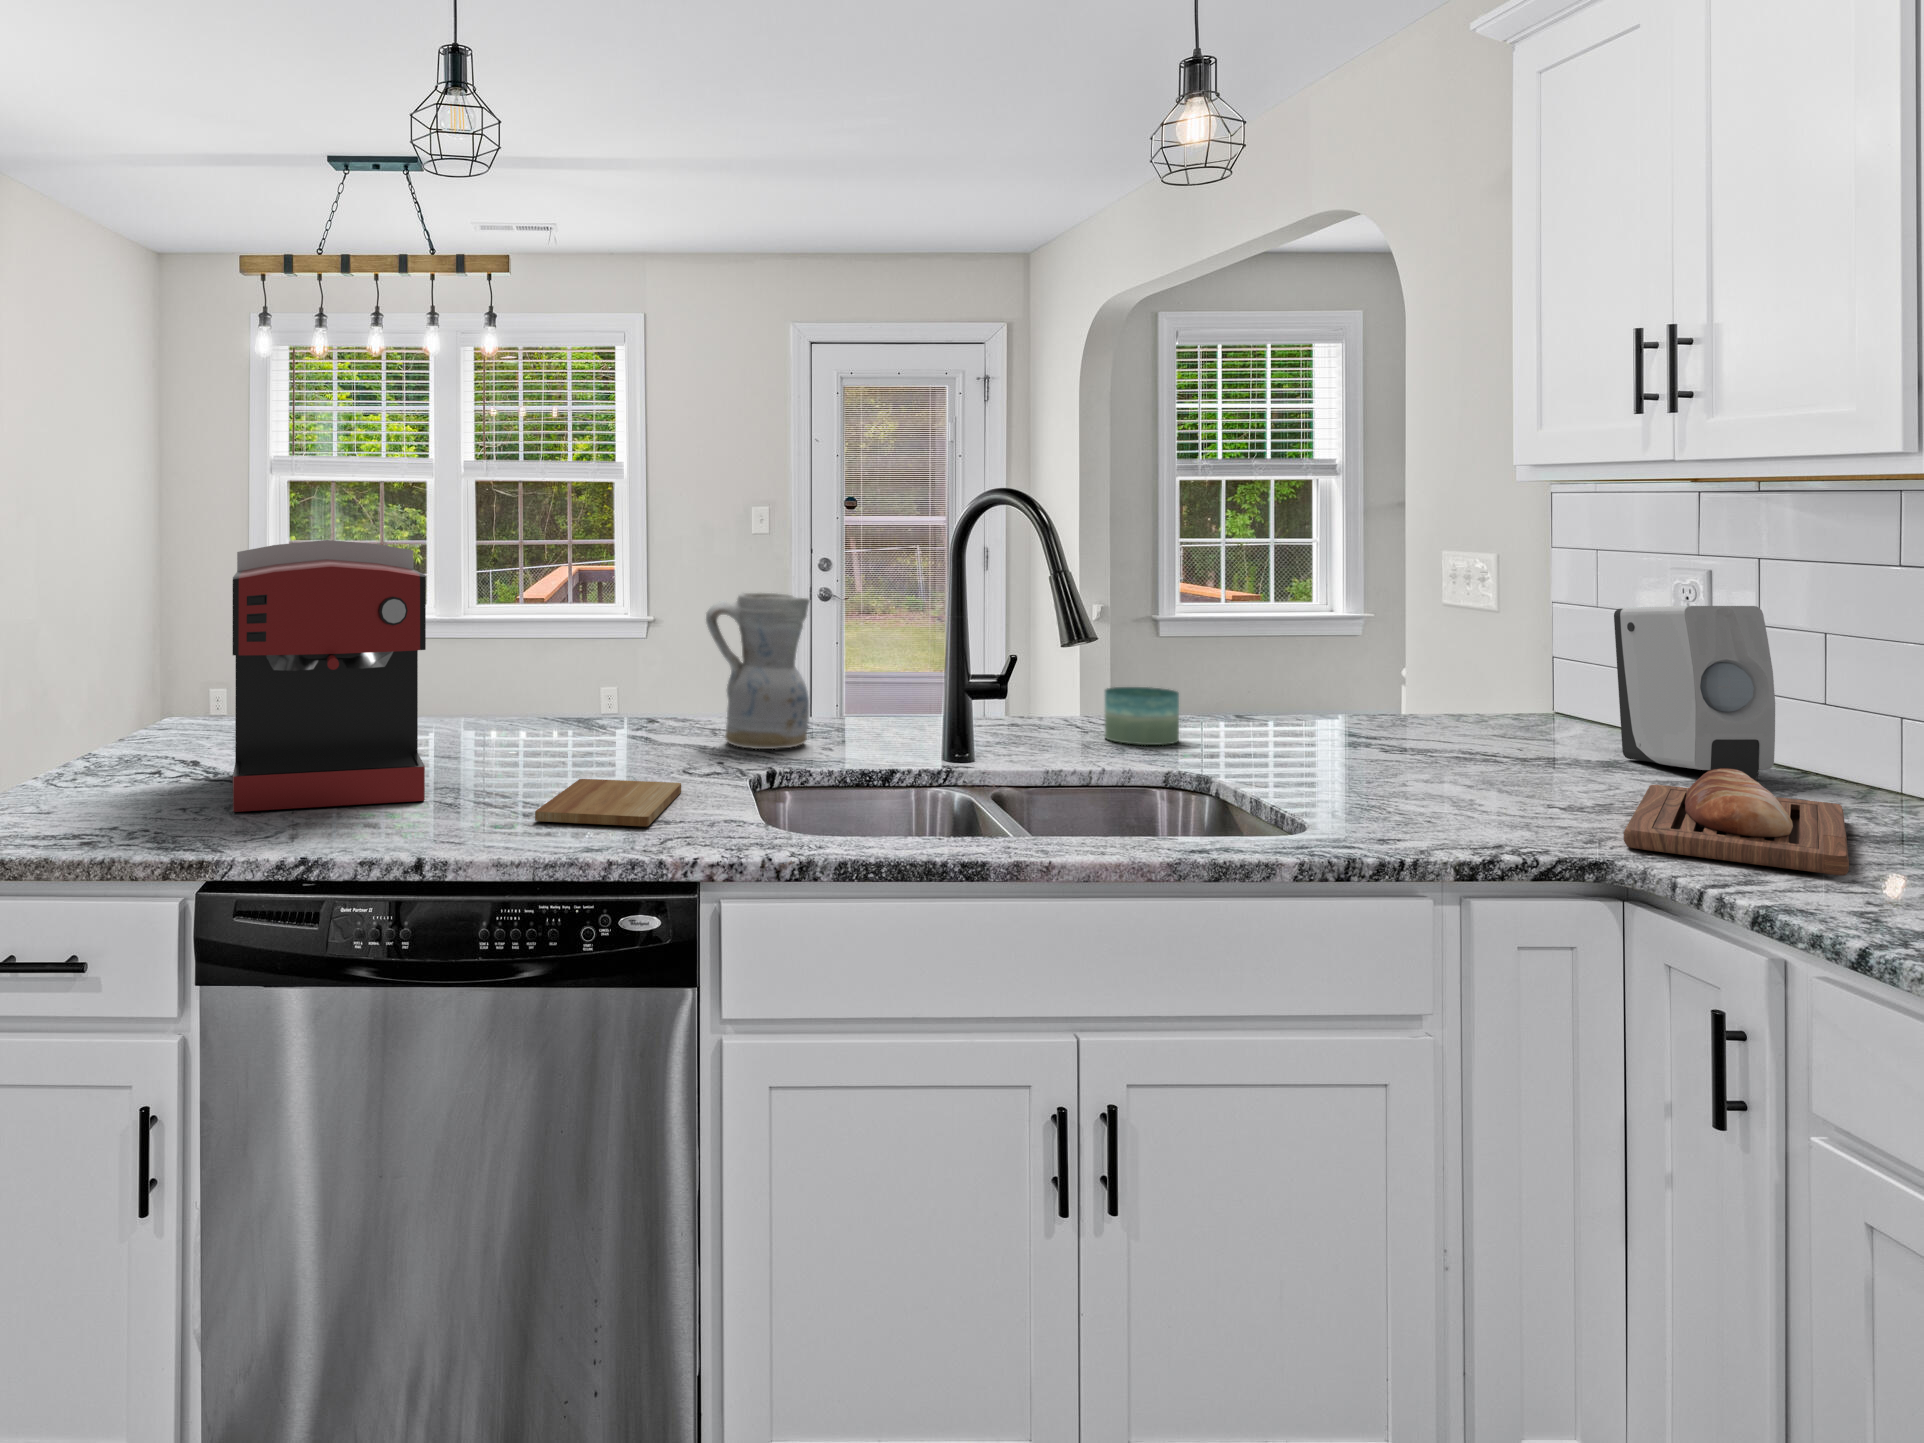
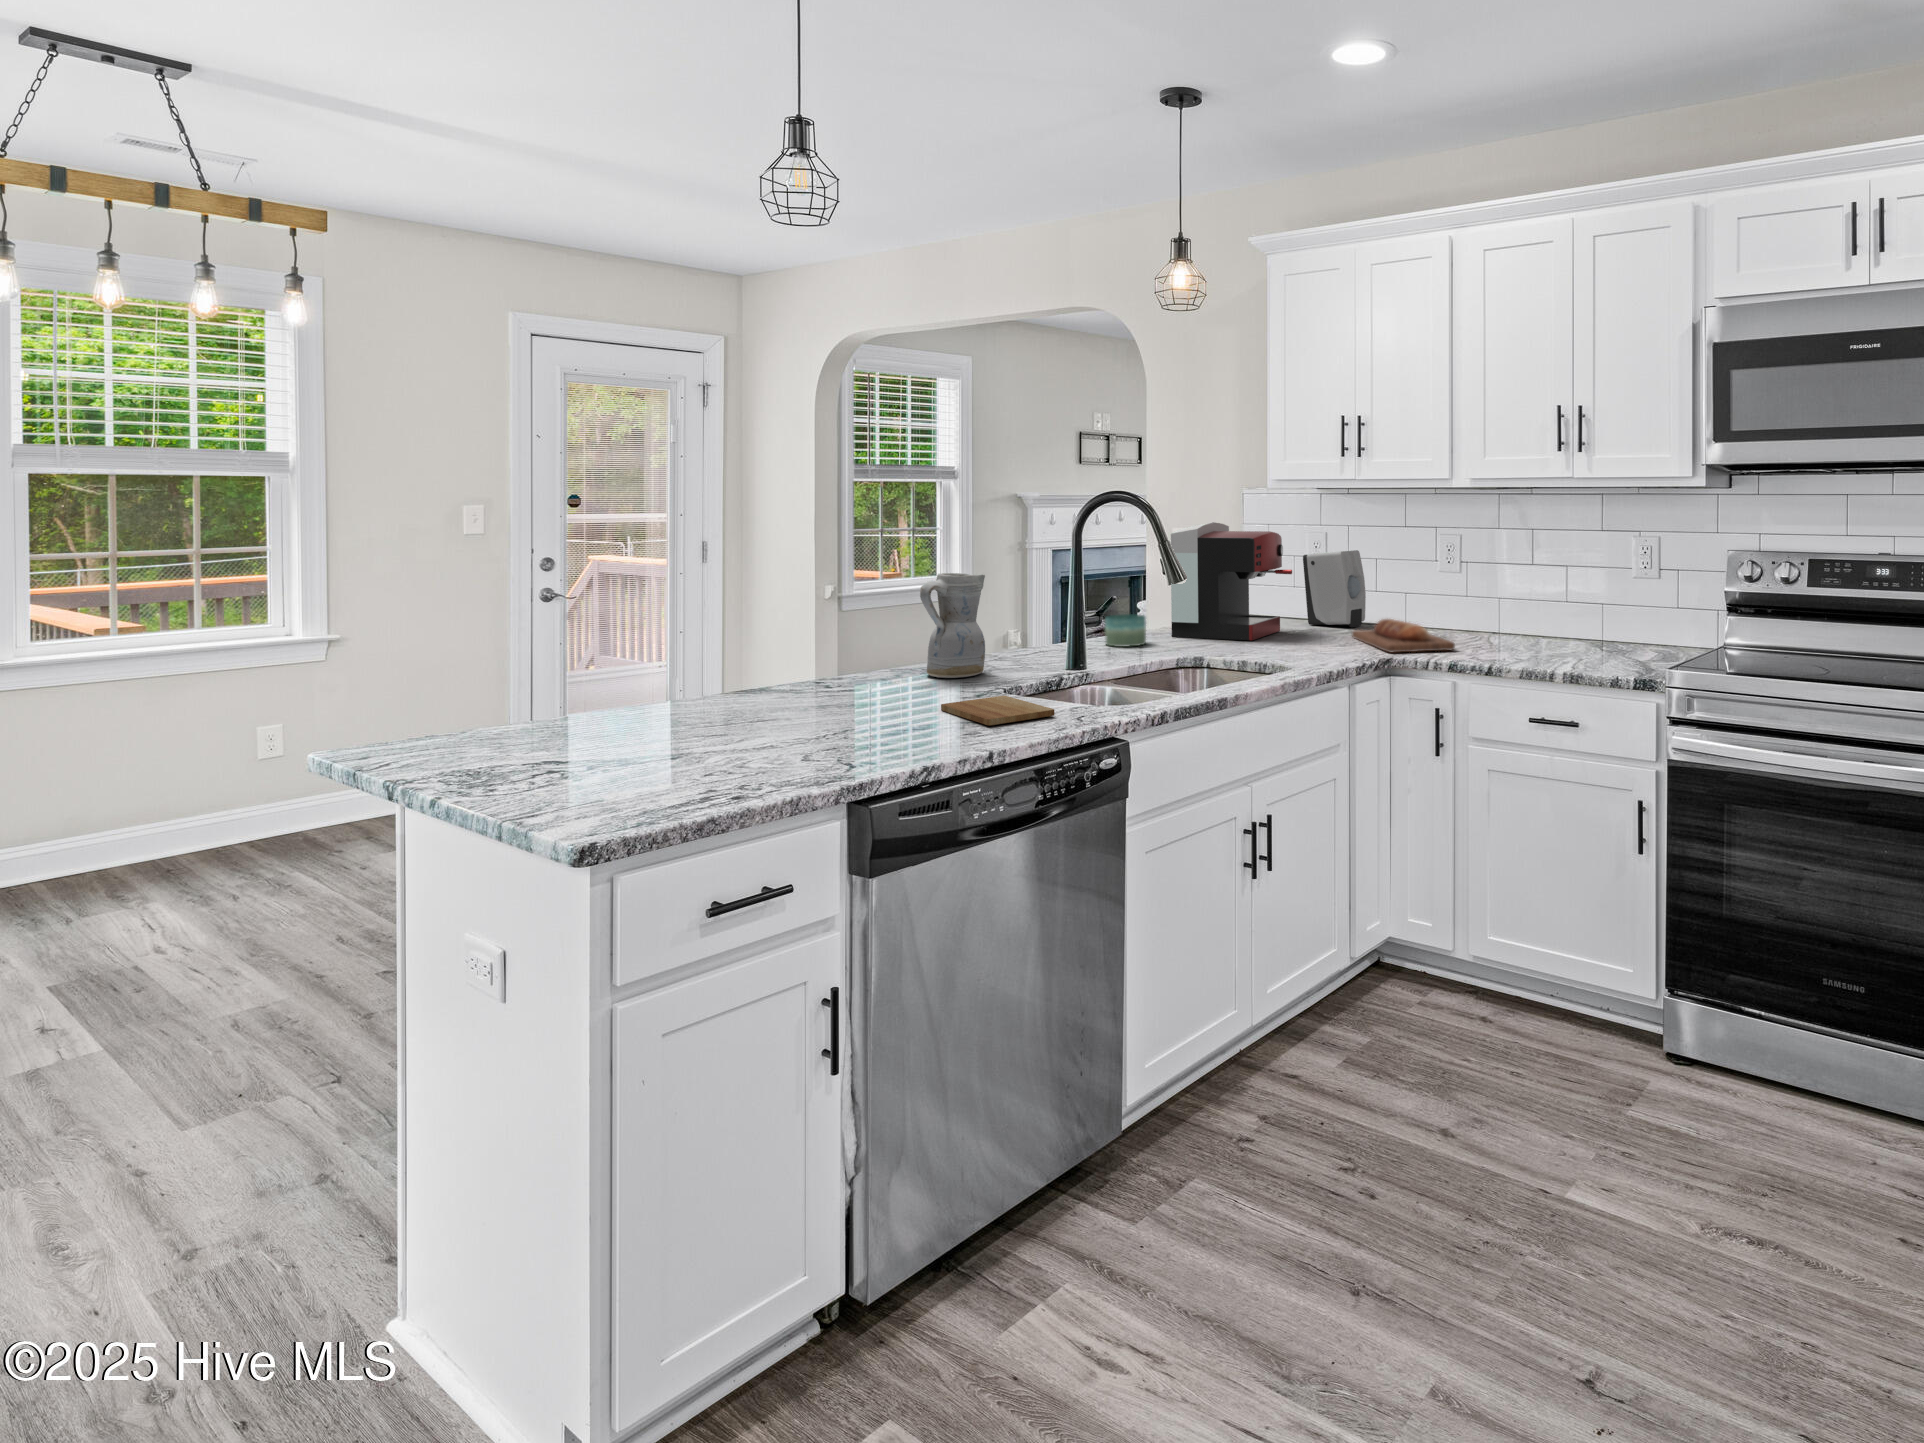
coffee maker: present [232,540,426,812] -> present [1171,522,1292,640]

